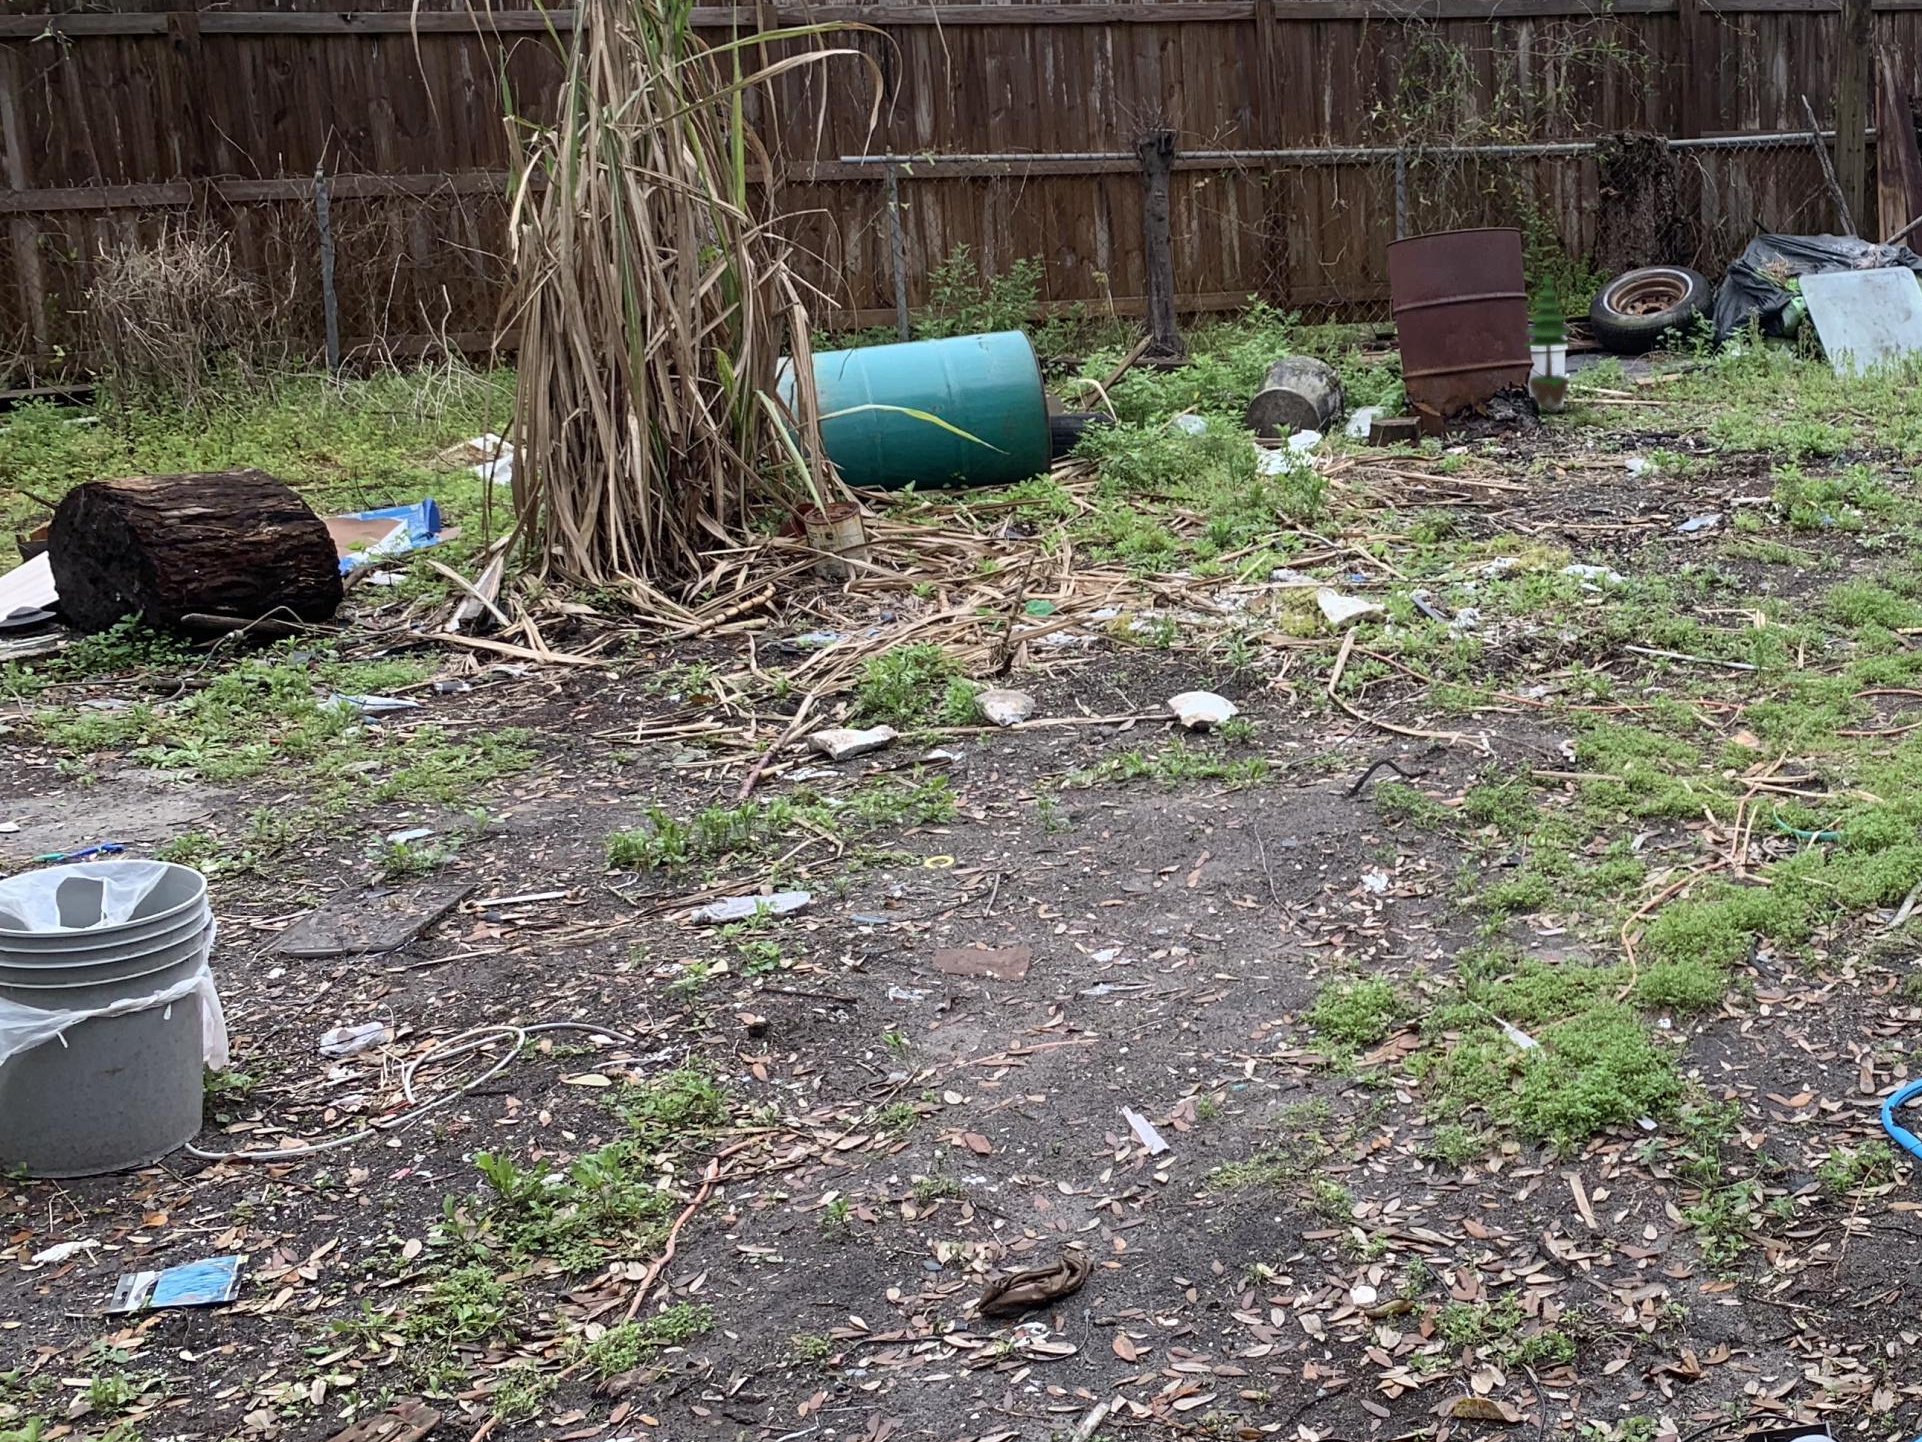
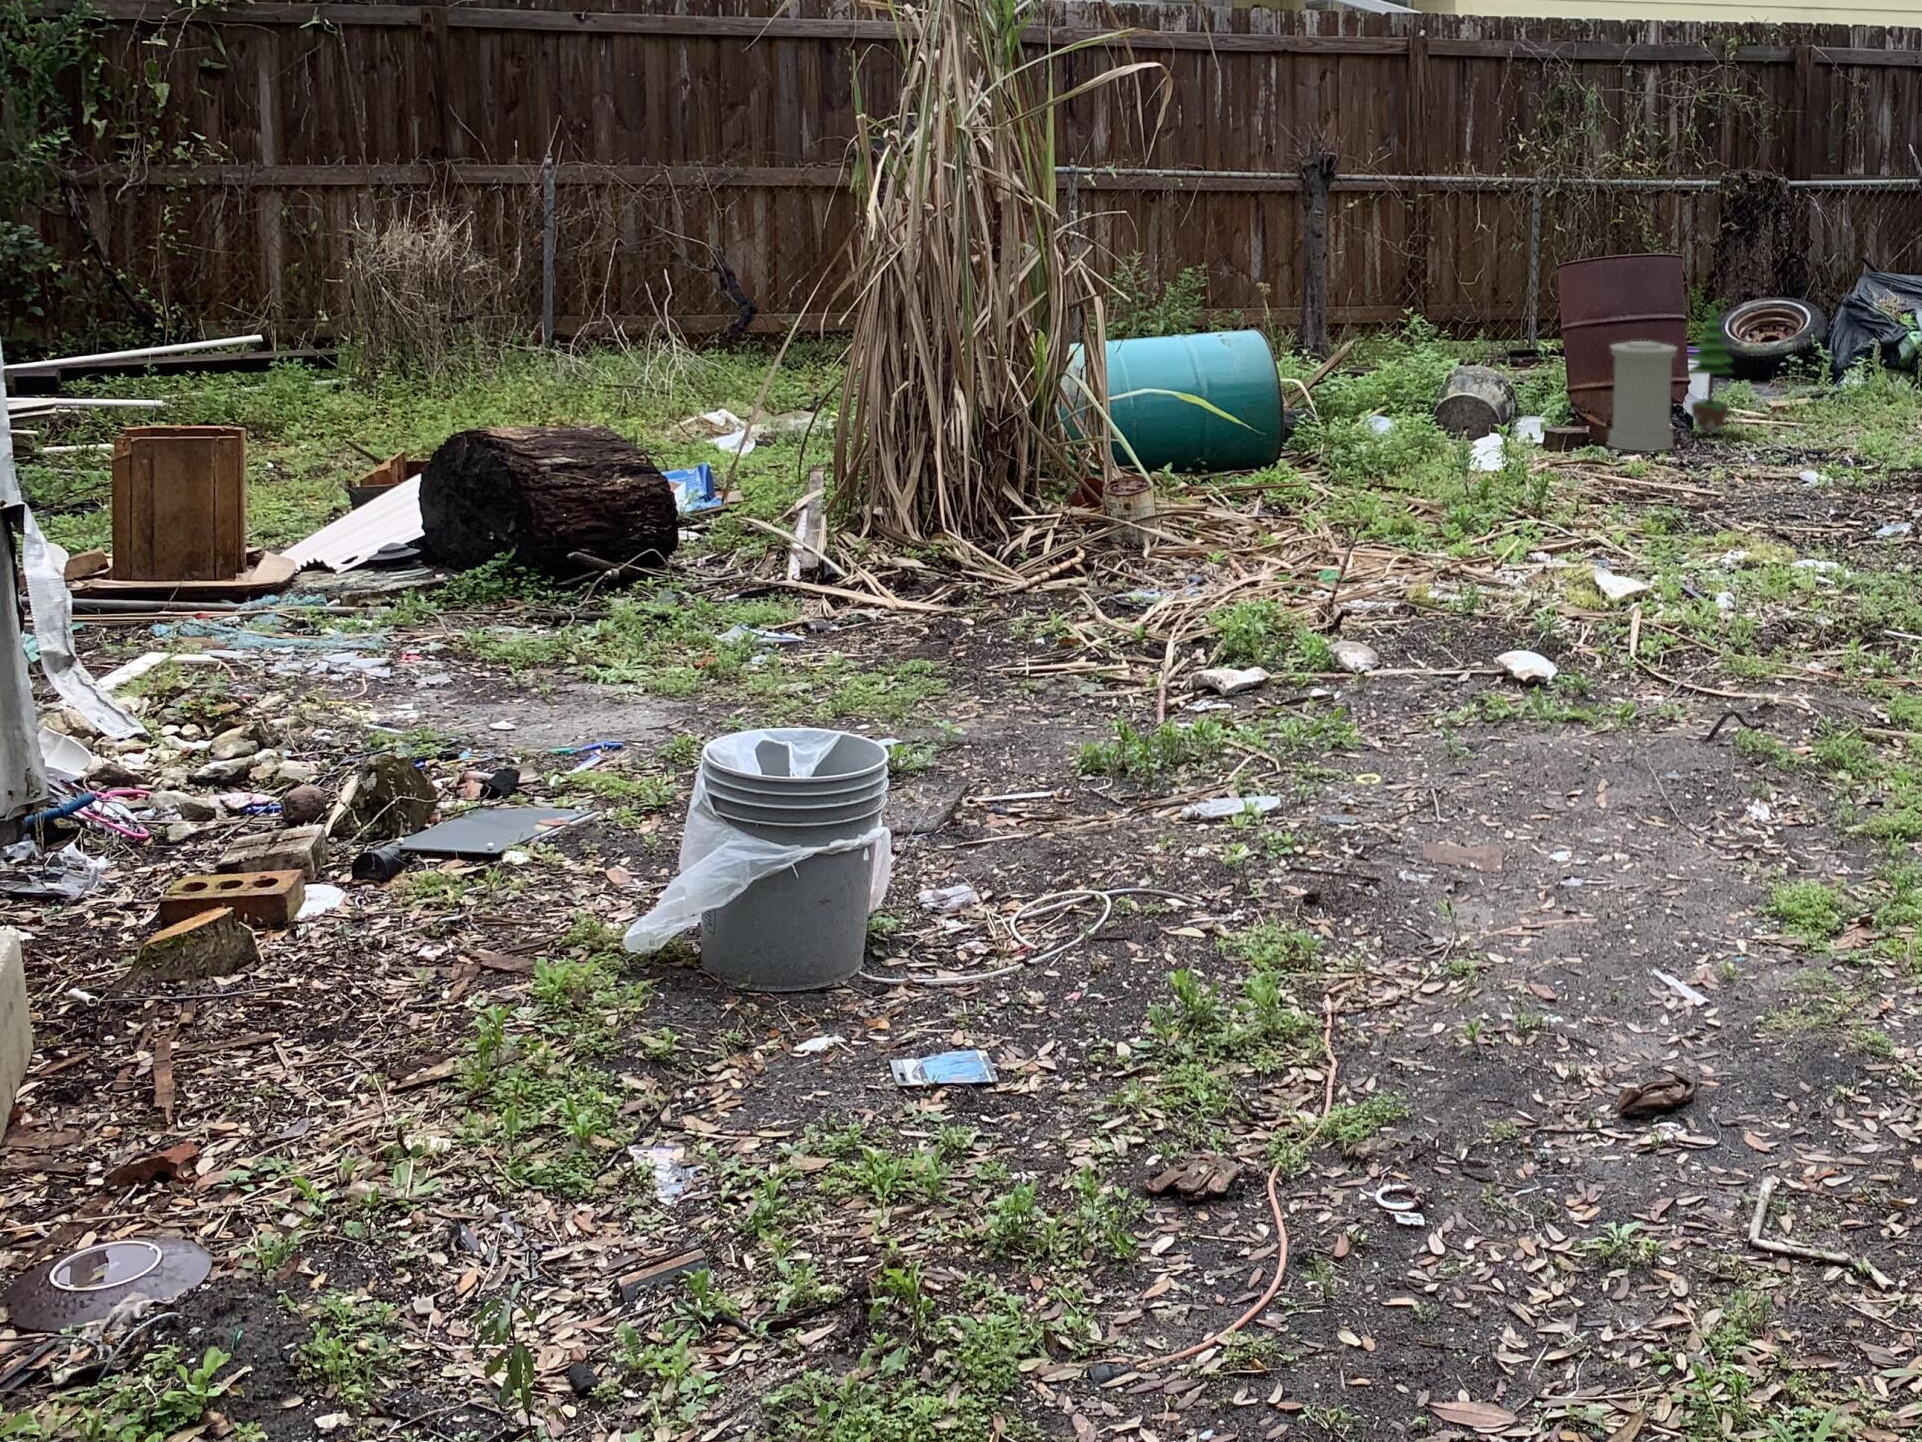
trash can: none [1432,316,1506,433] -> present [1608,341,1677,451]

